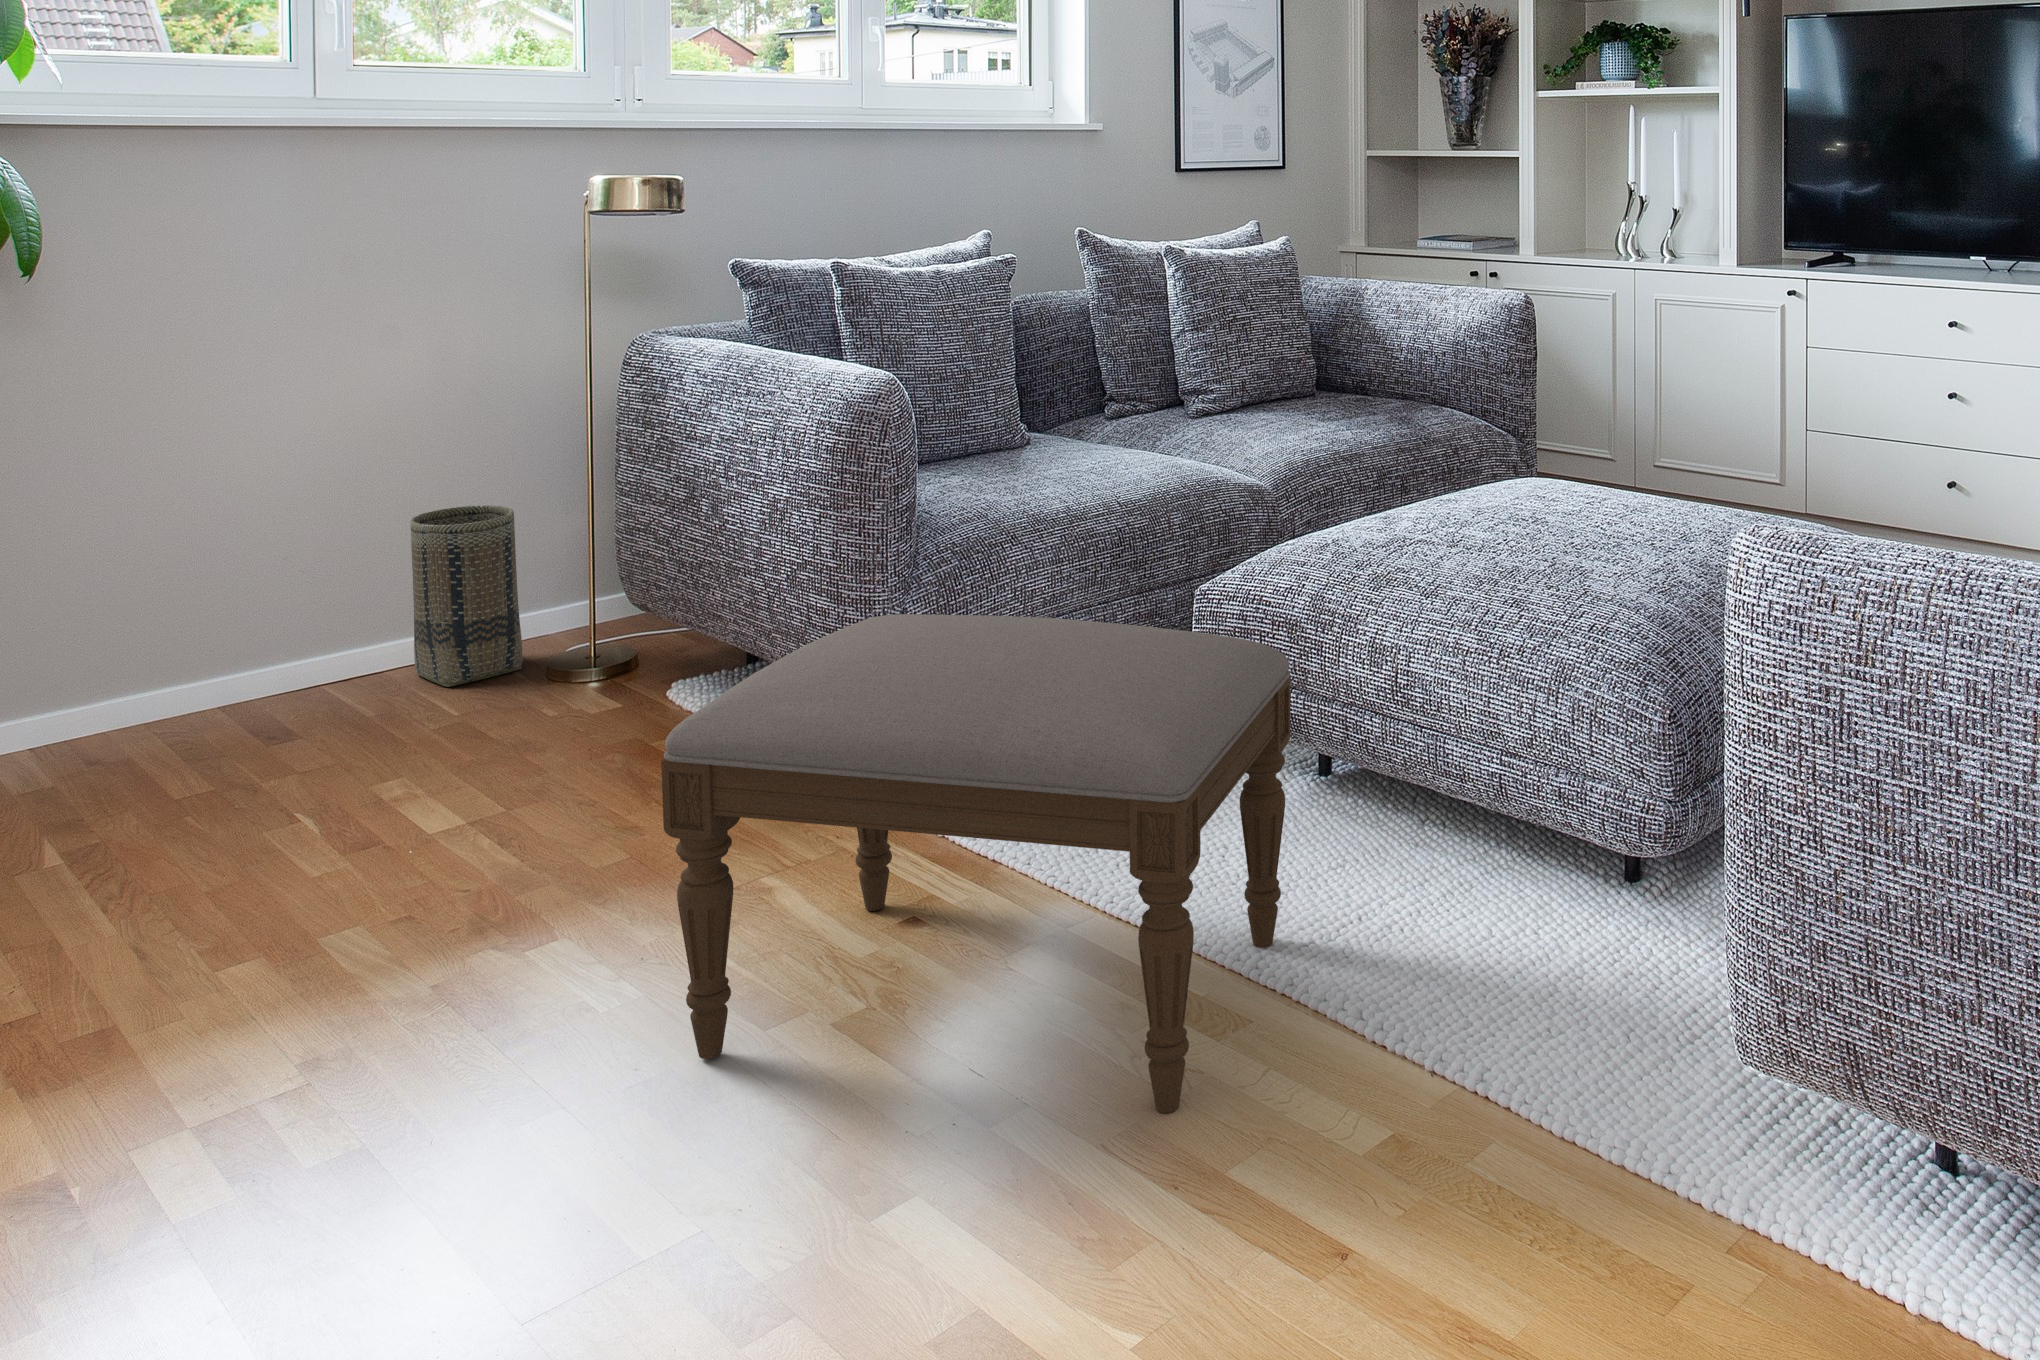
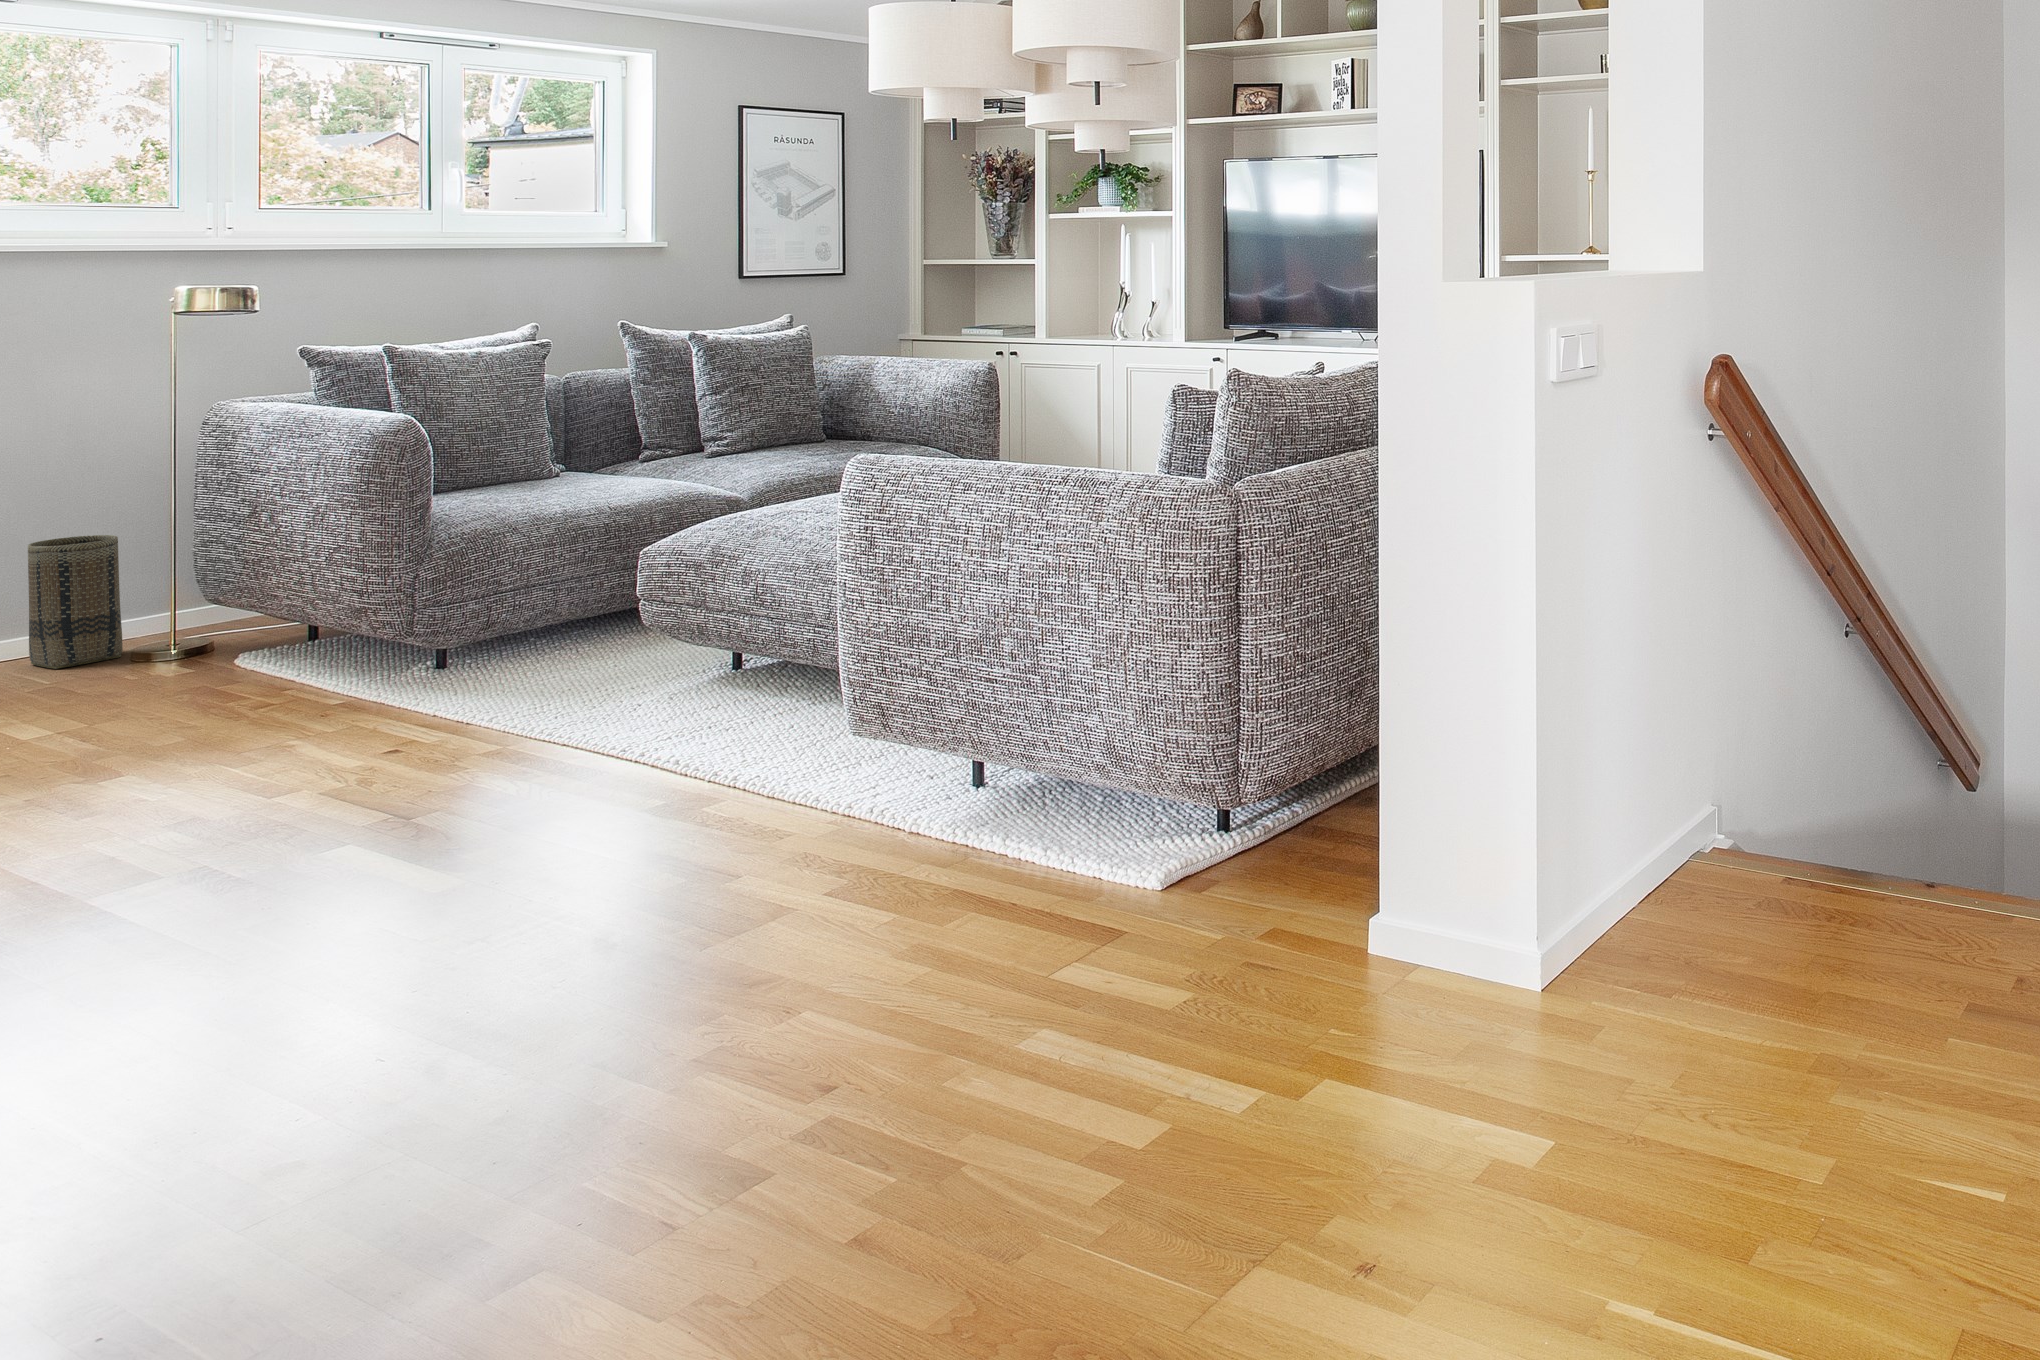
ottoman: present [661,614,1290,1113] -> none [163,539,620,802]

